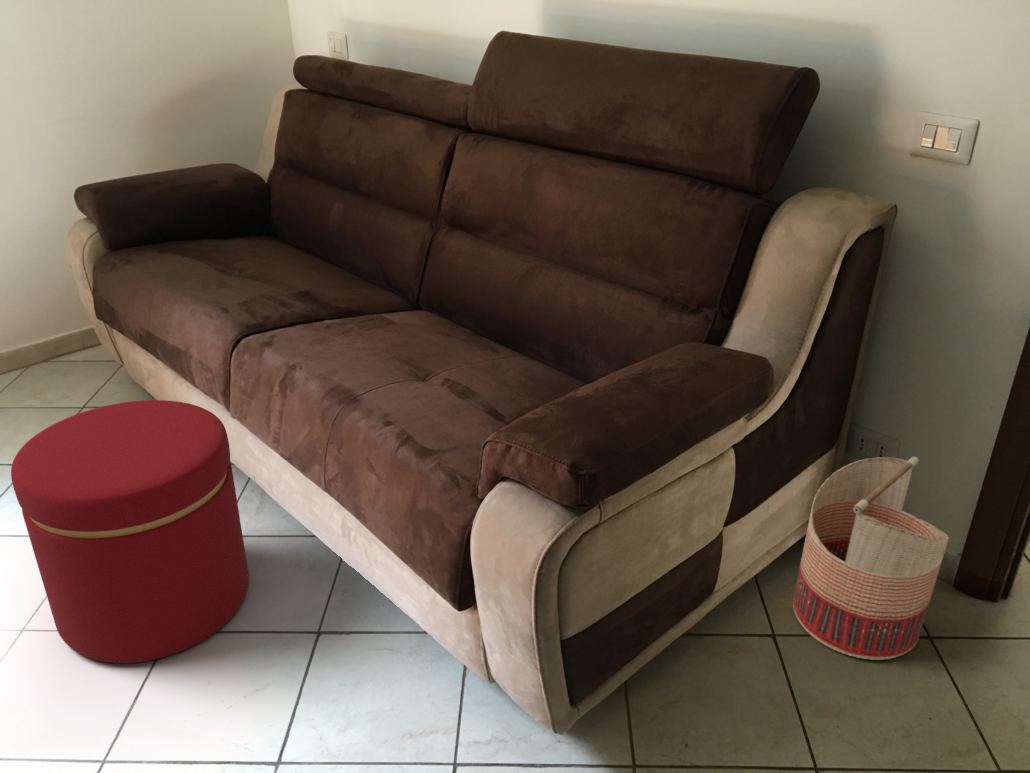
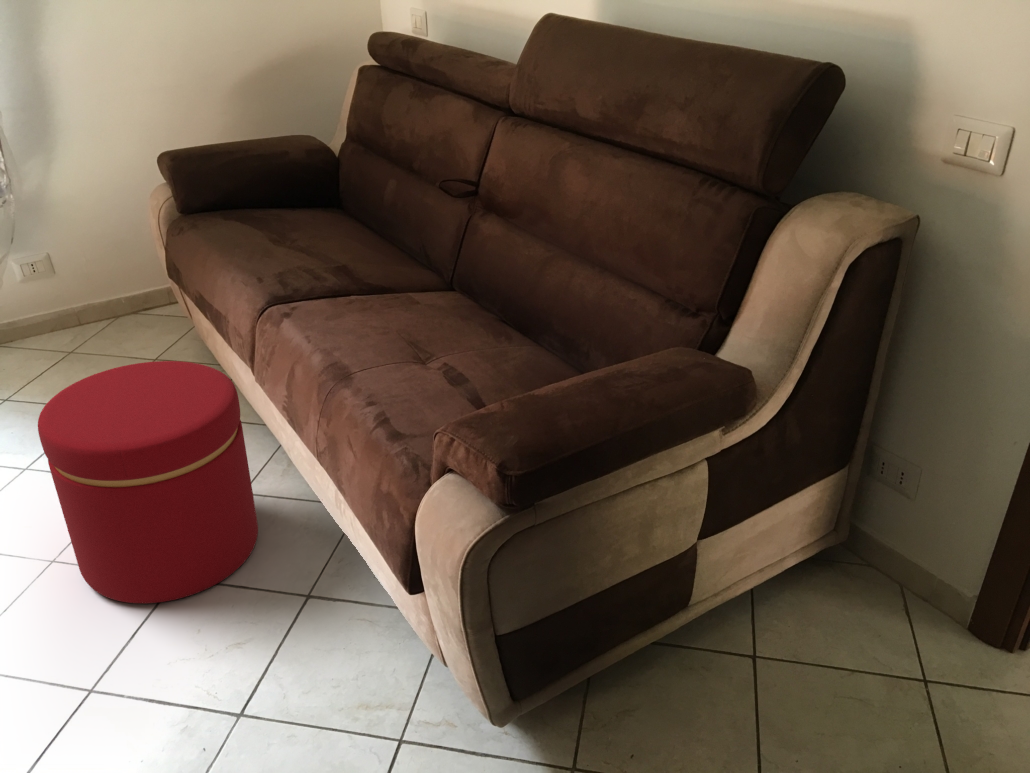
basket: present [793,457,949,660] -> none [782,484,947,697]

